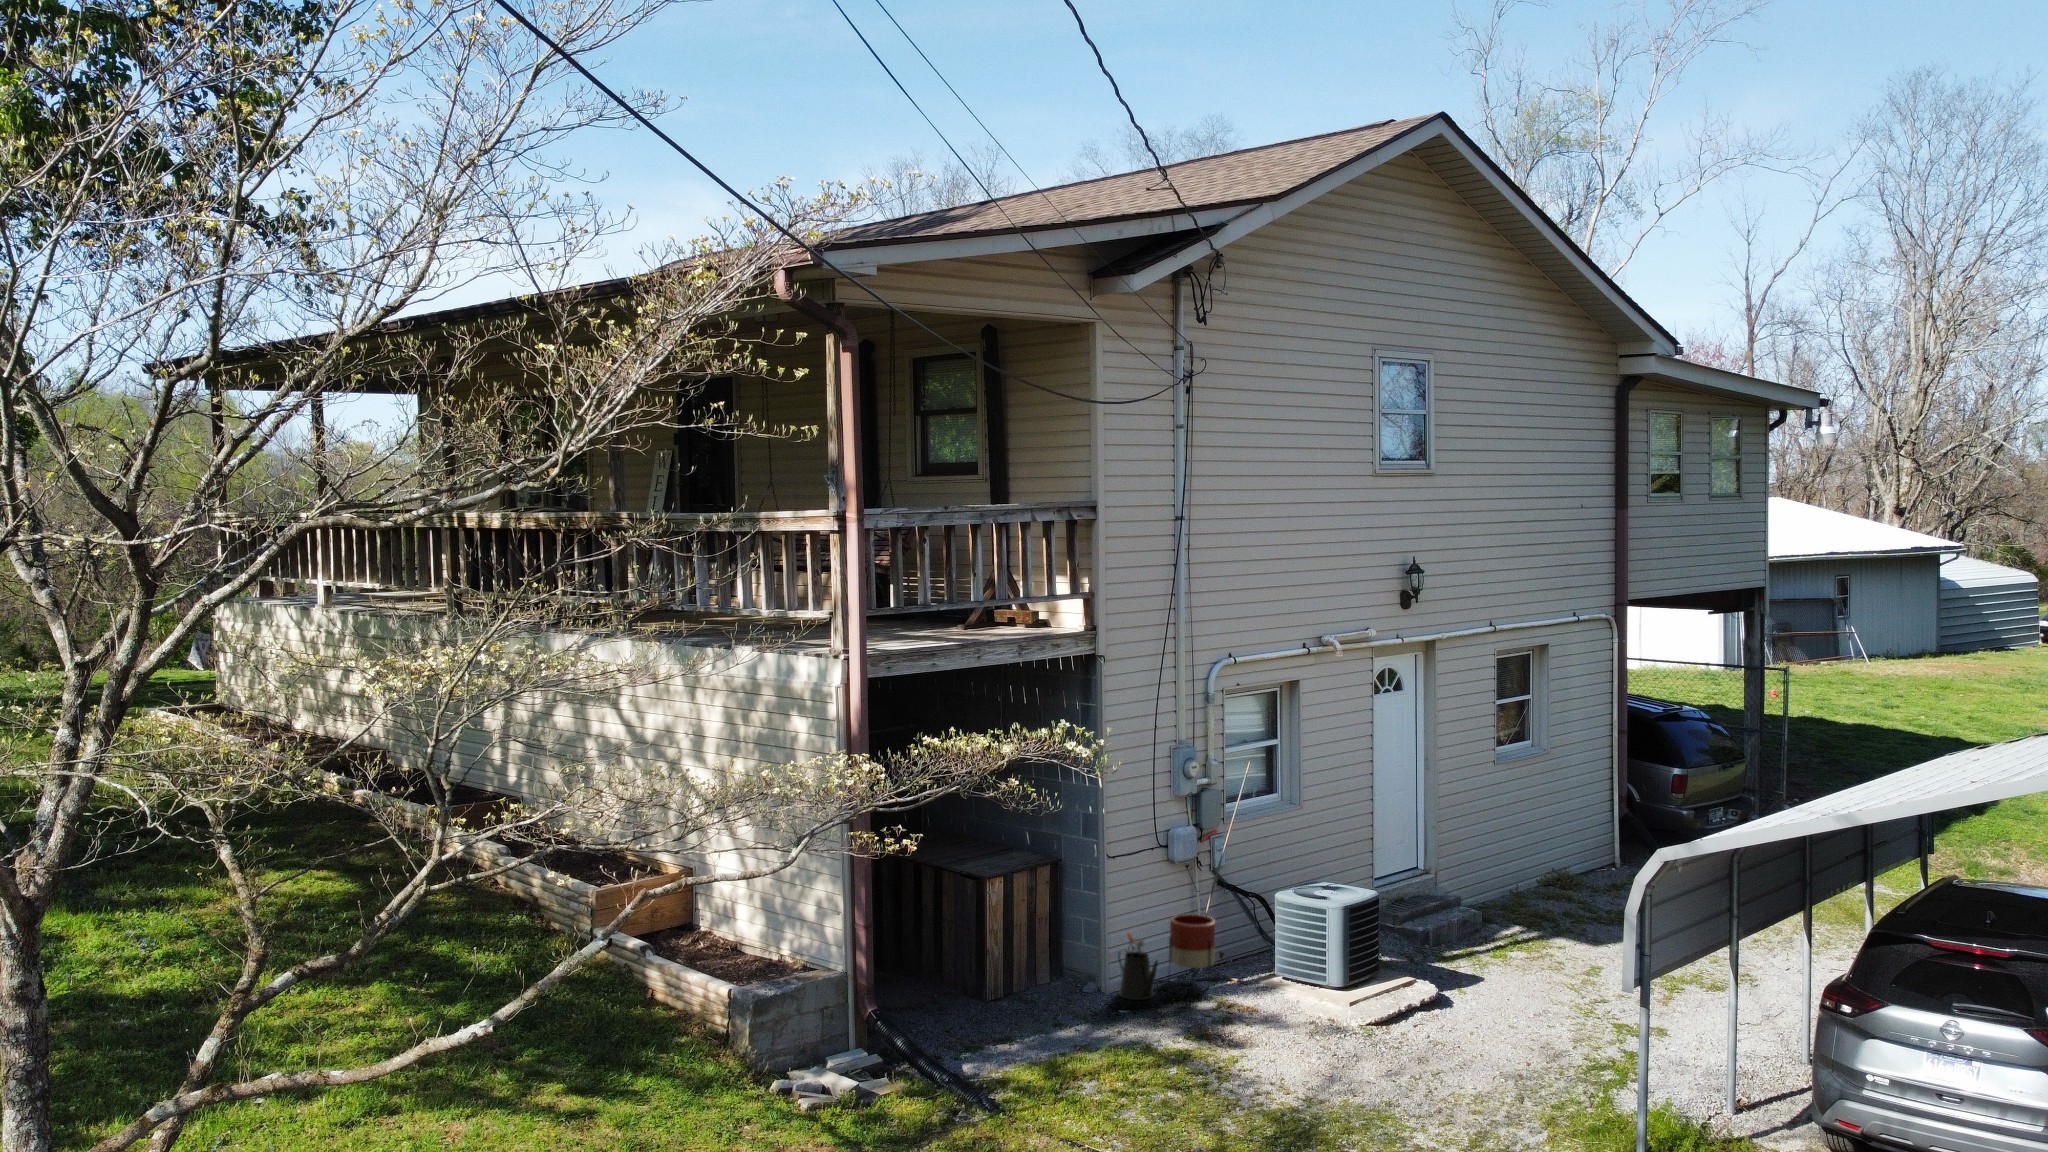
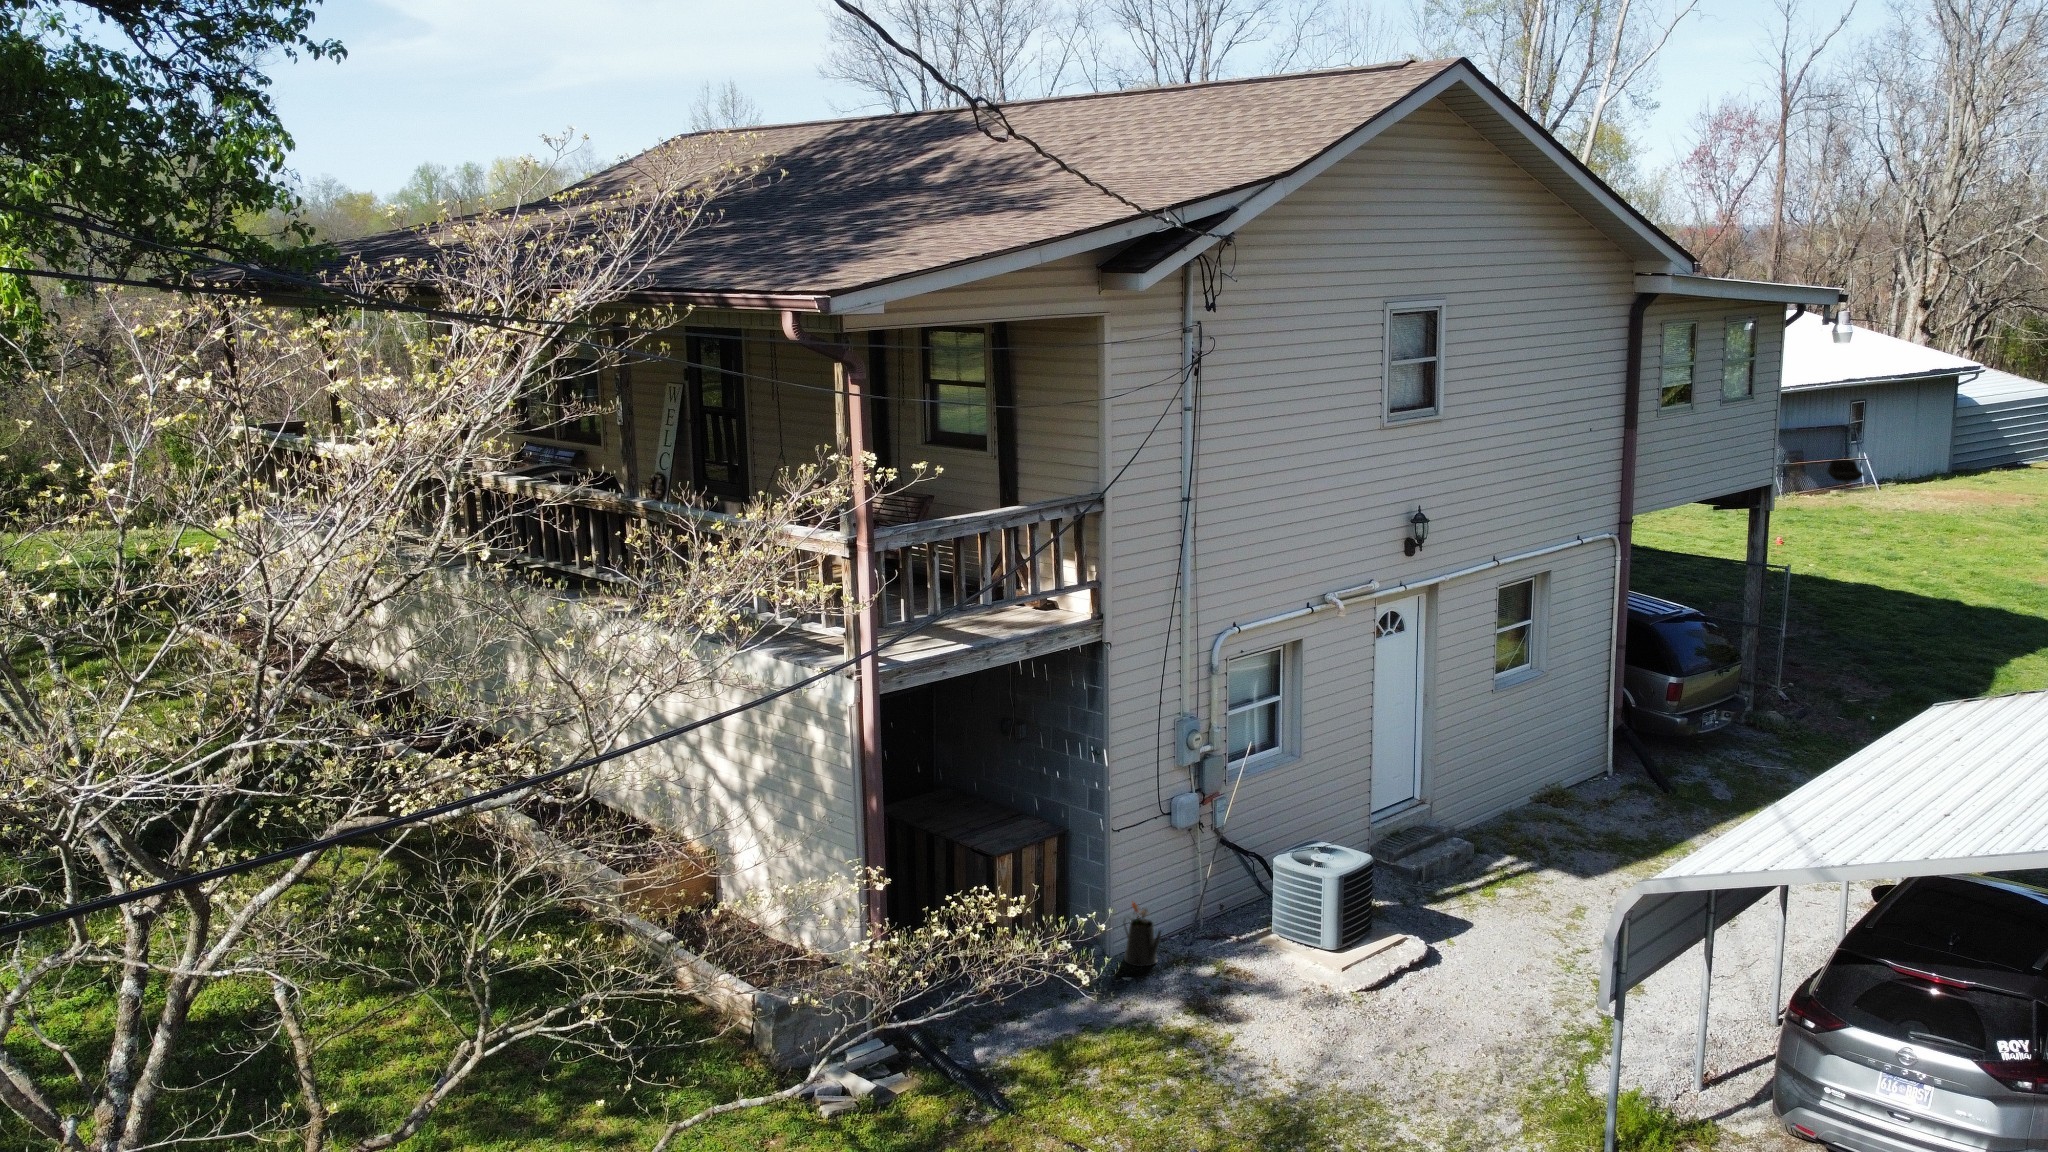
lounge chair: none [1815,623,1852,653] -> present [1827,460,1864,489]
planter: present [1168,914,1215,980] -> none [1172,876,1217,946]

